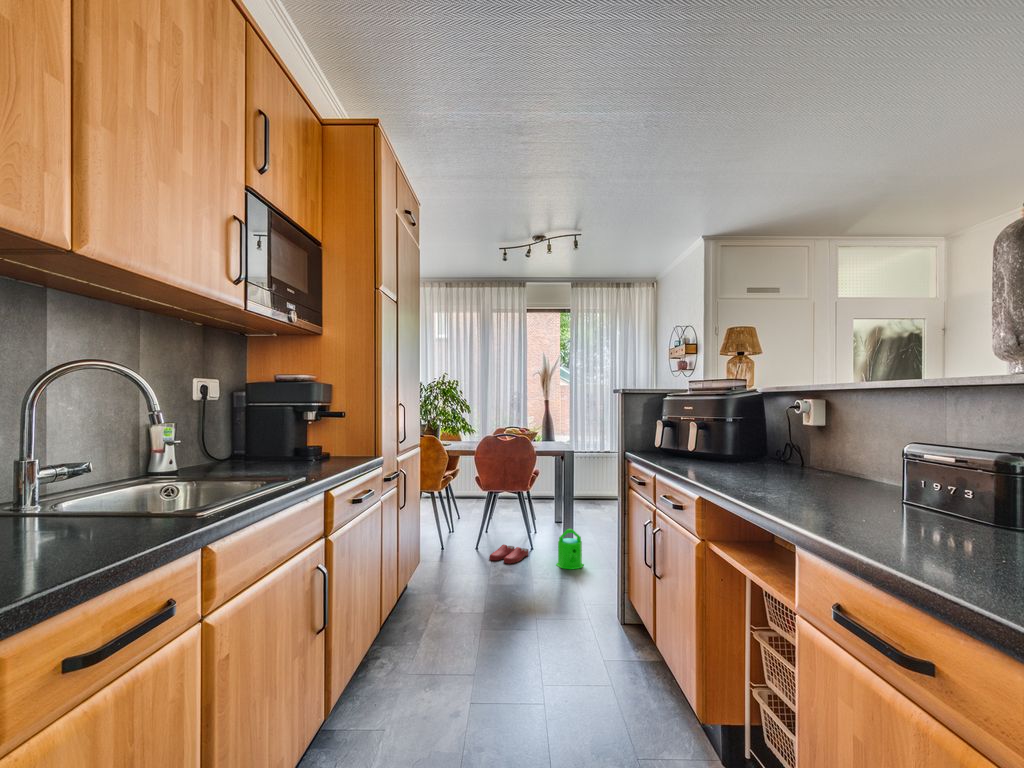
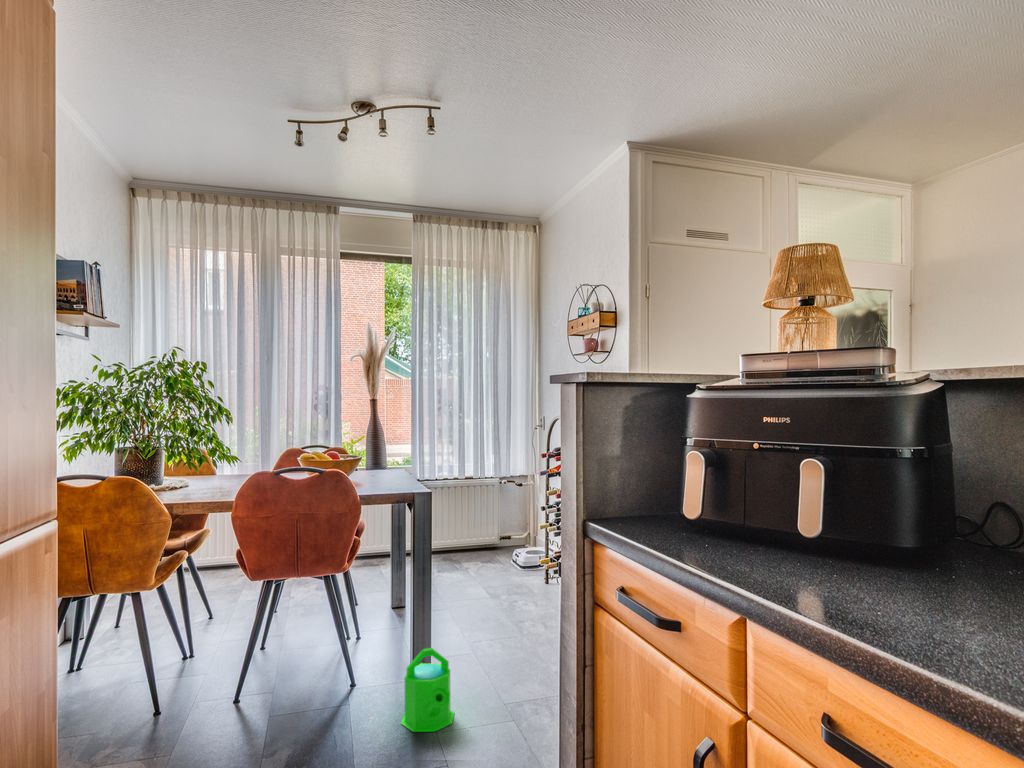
slippers: present [489,545,528,564] -> none [260,686,344,737]

